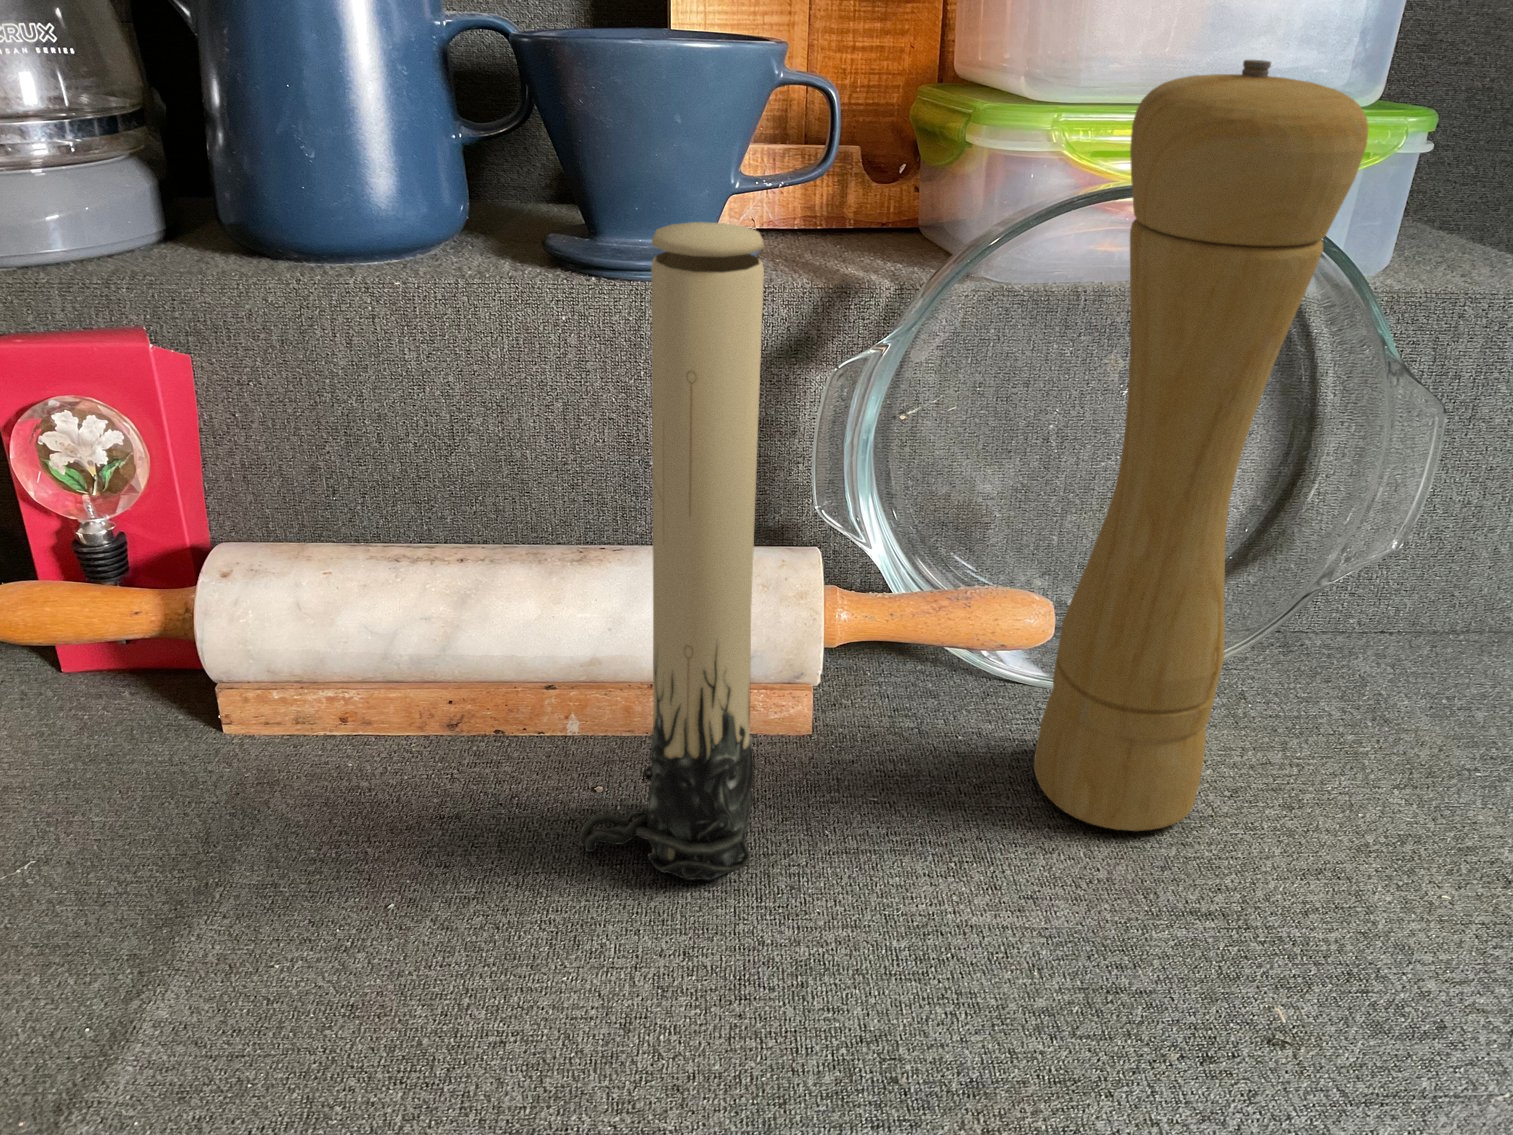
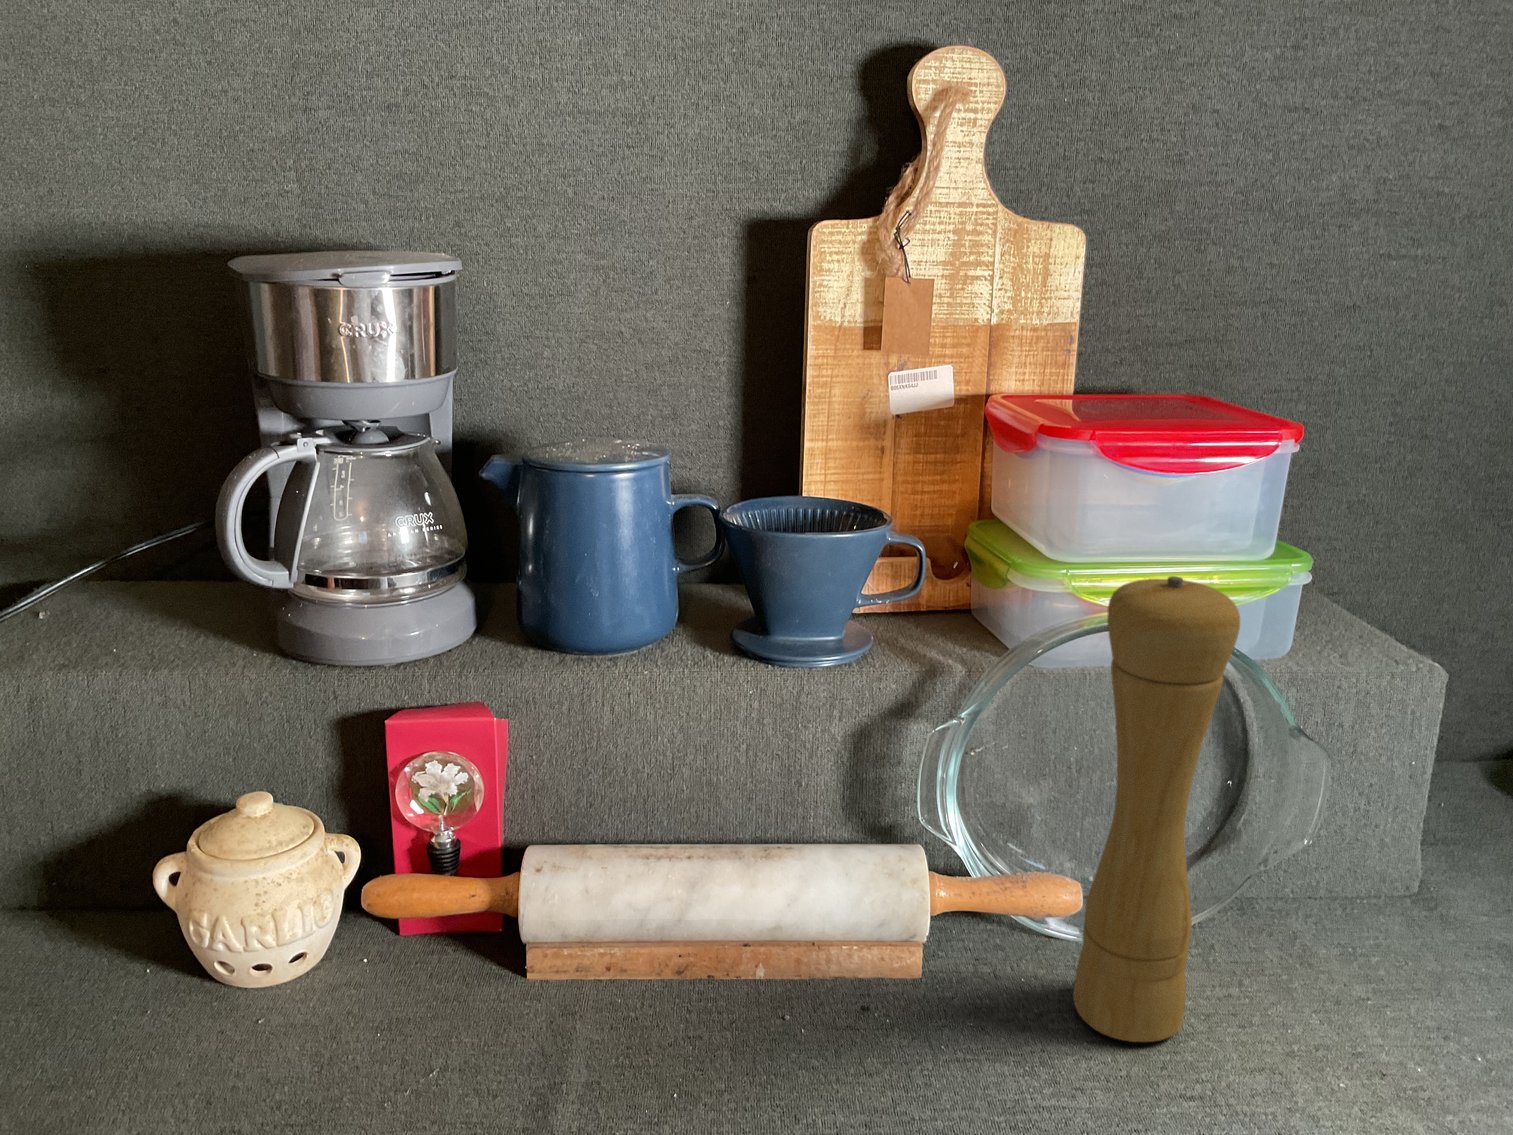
candle: present [579,222,764,880] -> none [778,675,904,1074]

